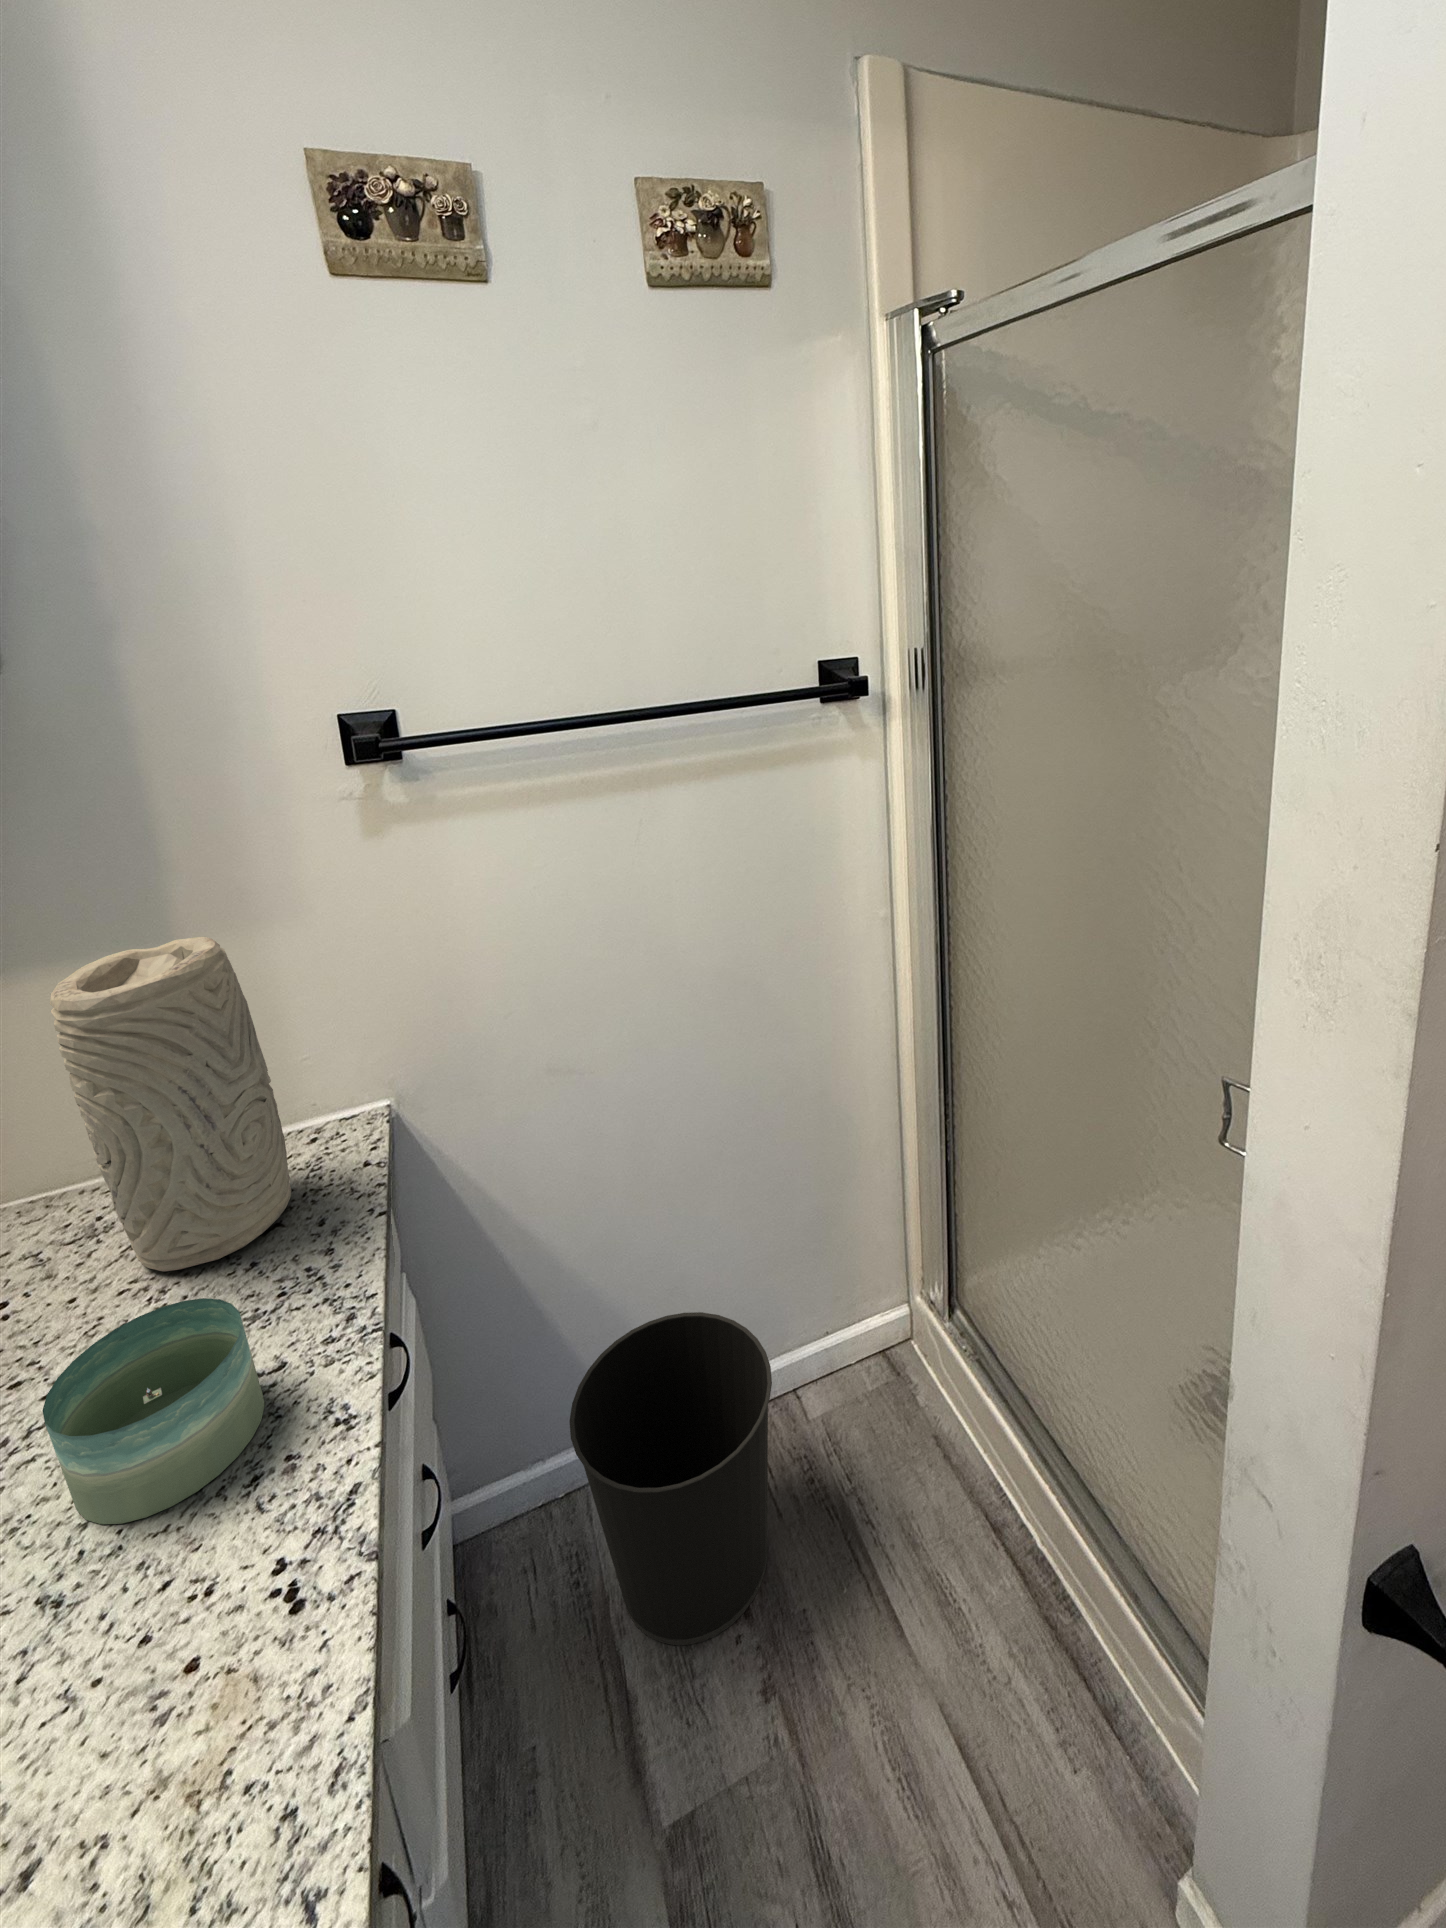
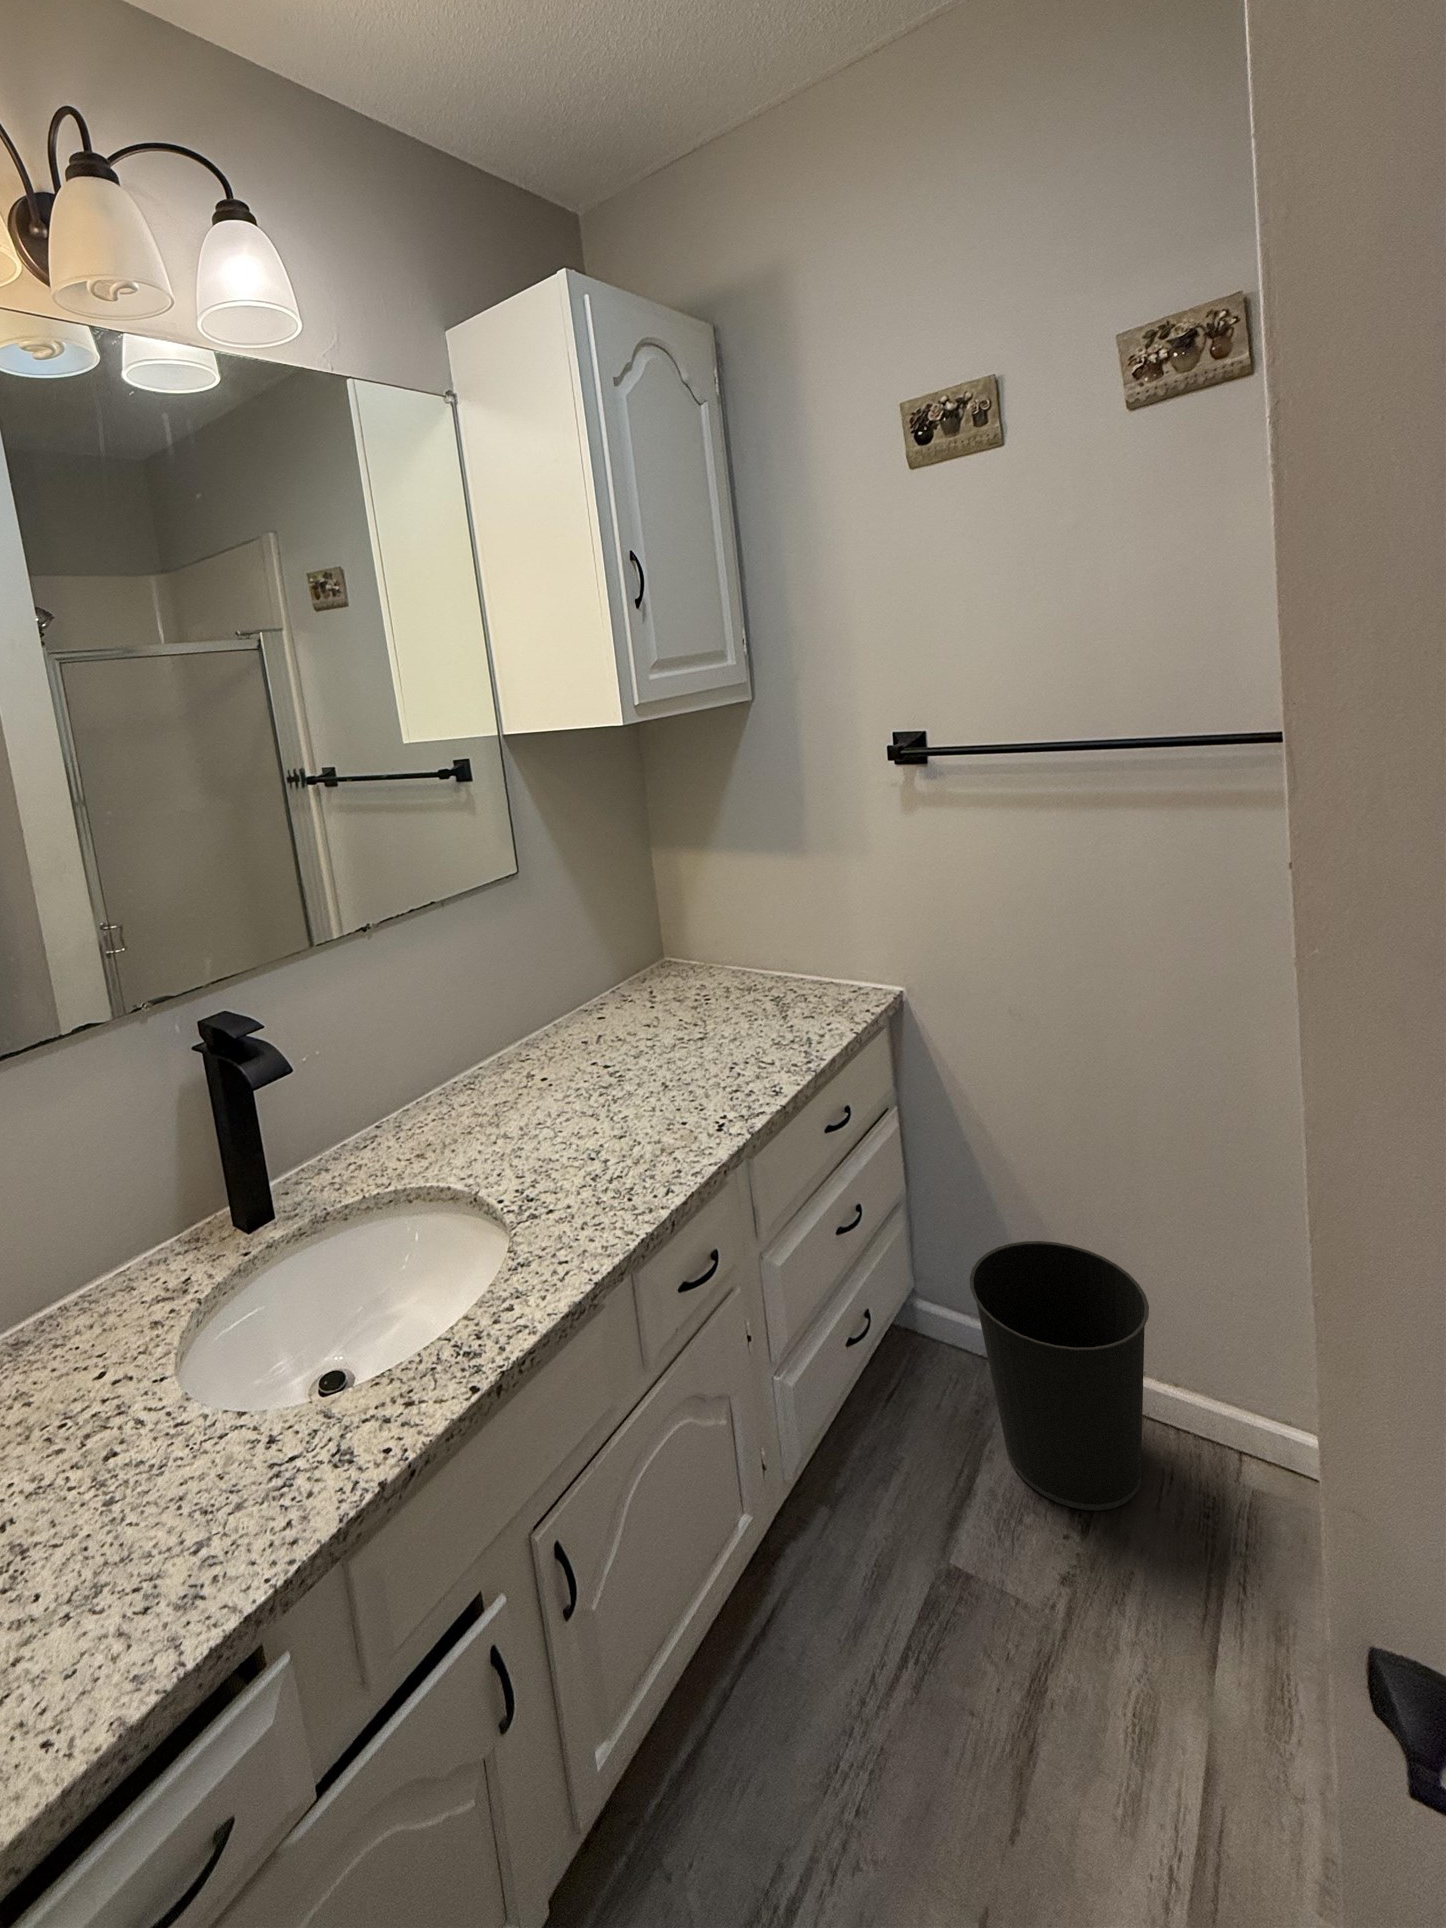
vase: present [50,937,291,1271] -> none [733,846,827,1017]
candle: present [42,1298,265,1524] -> none [680,1007,759,1084]

